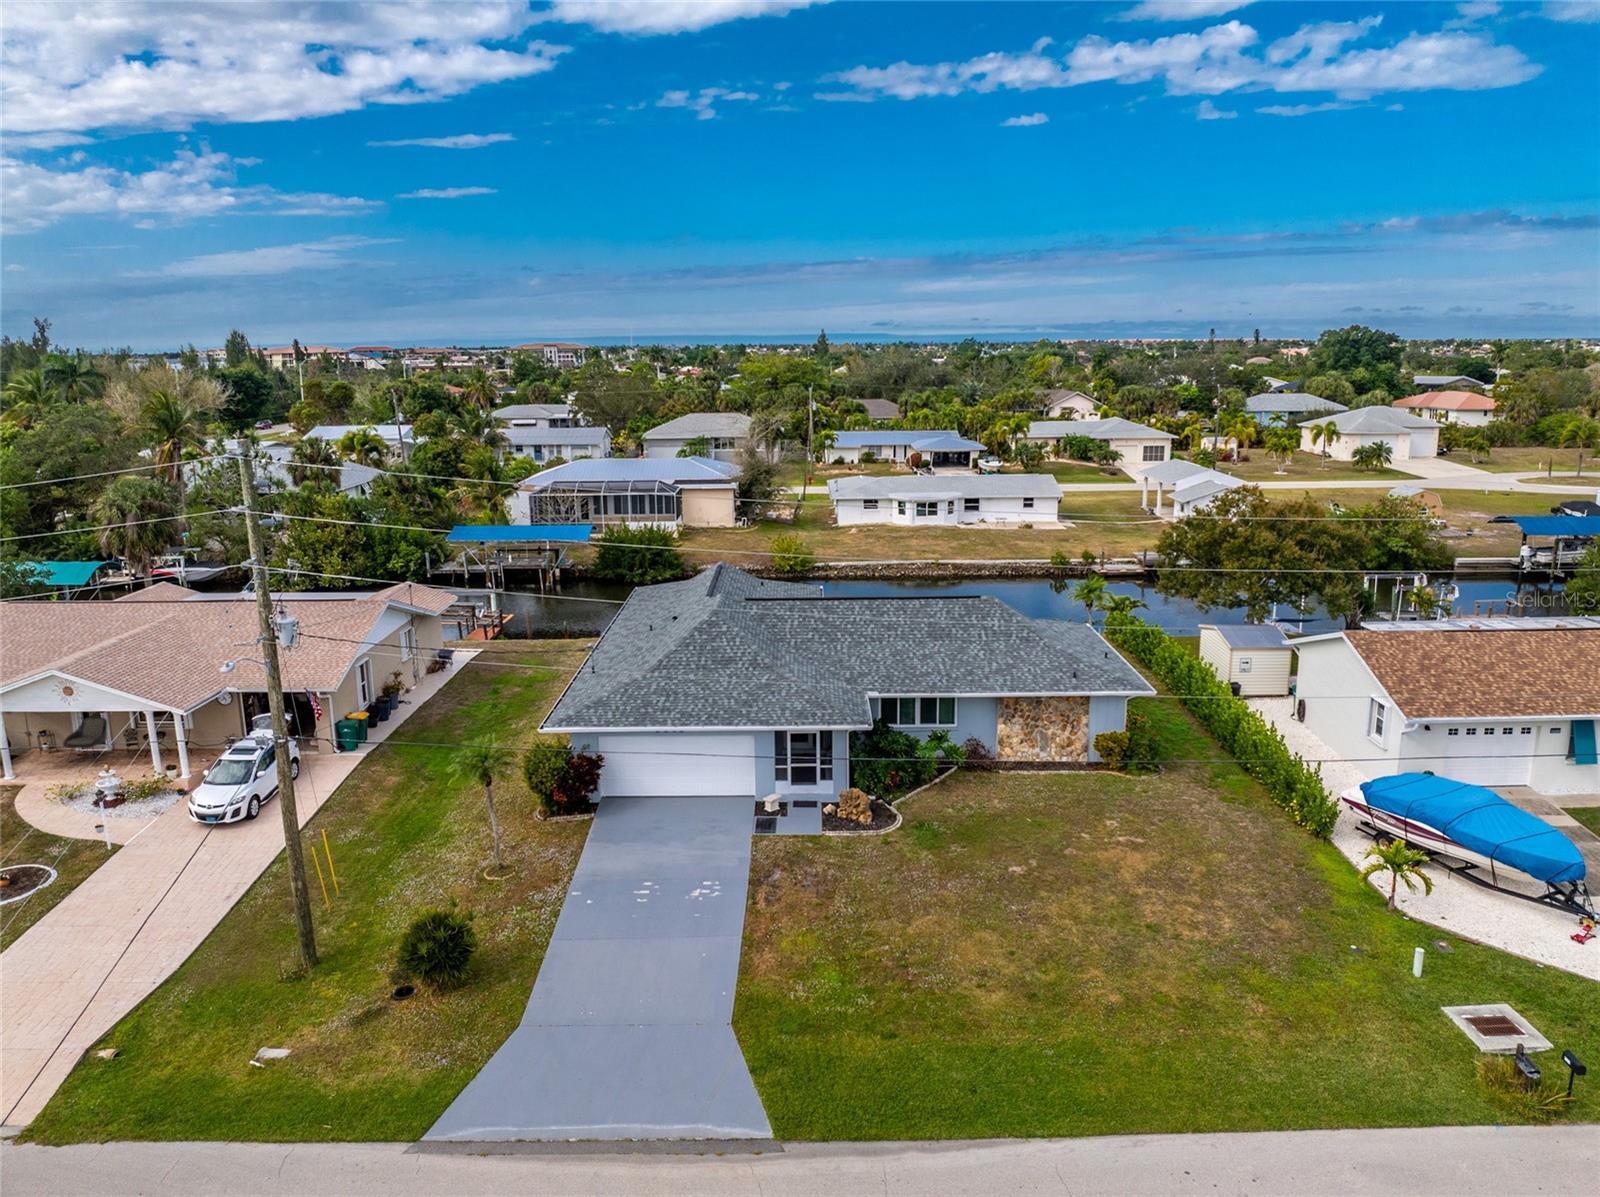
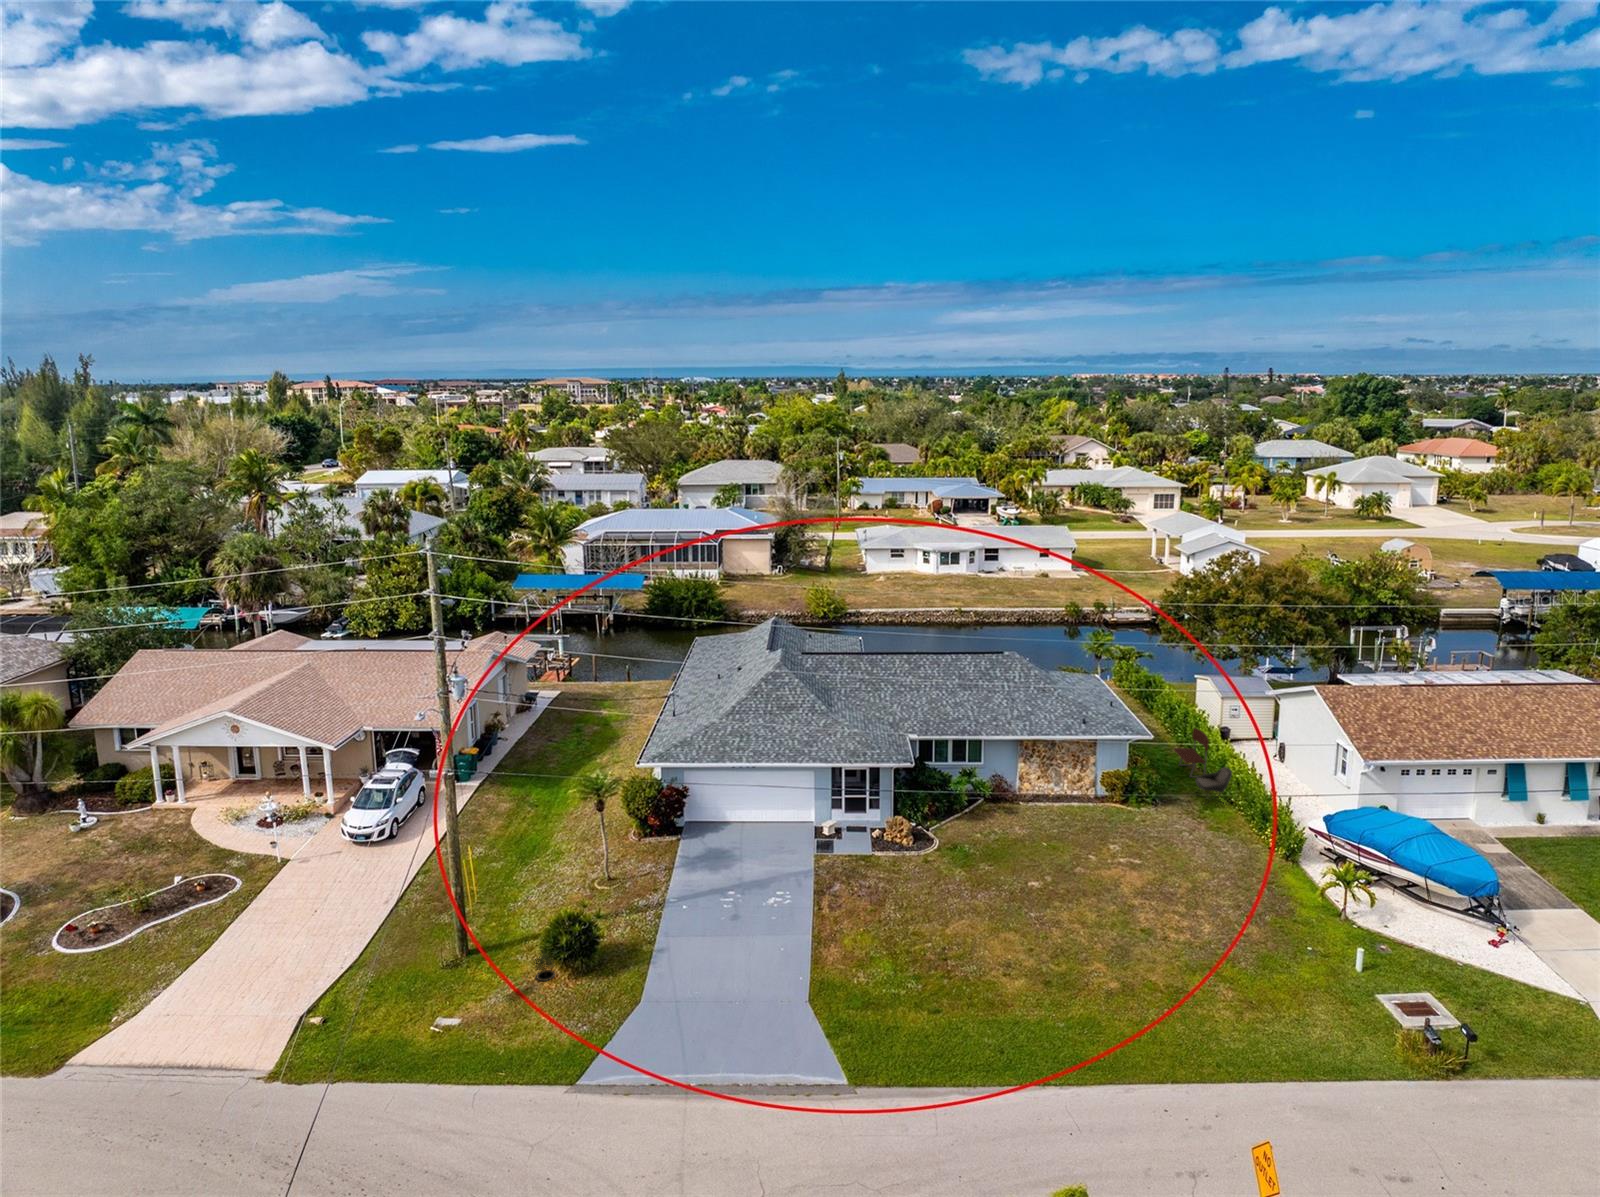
bench: none [1180,683,1221,740] -> present [1174,728,1209,778]
lounge chair: present [63,717,108,761] -> present [1196,767,1232,805]

